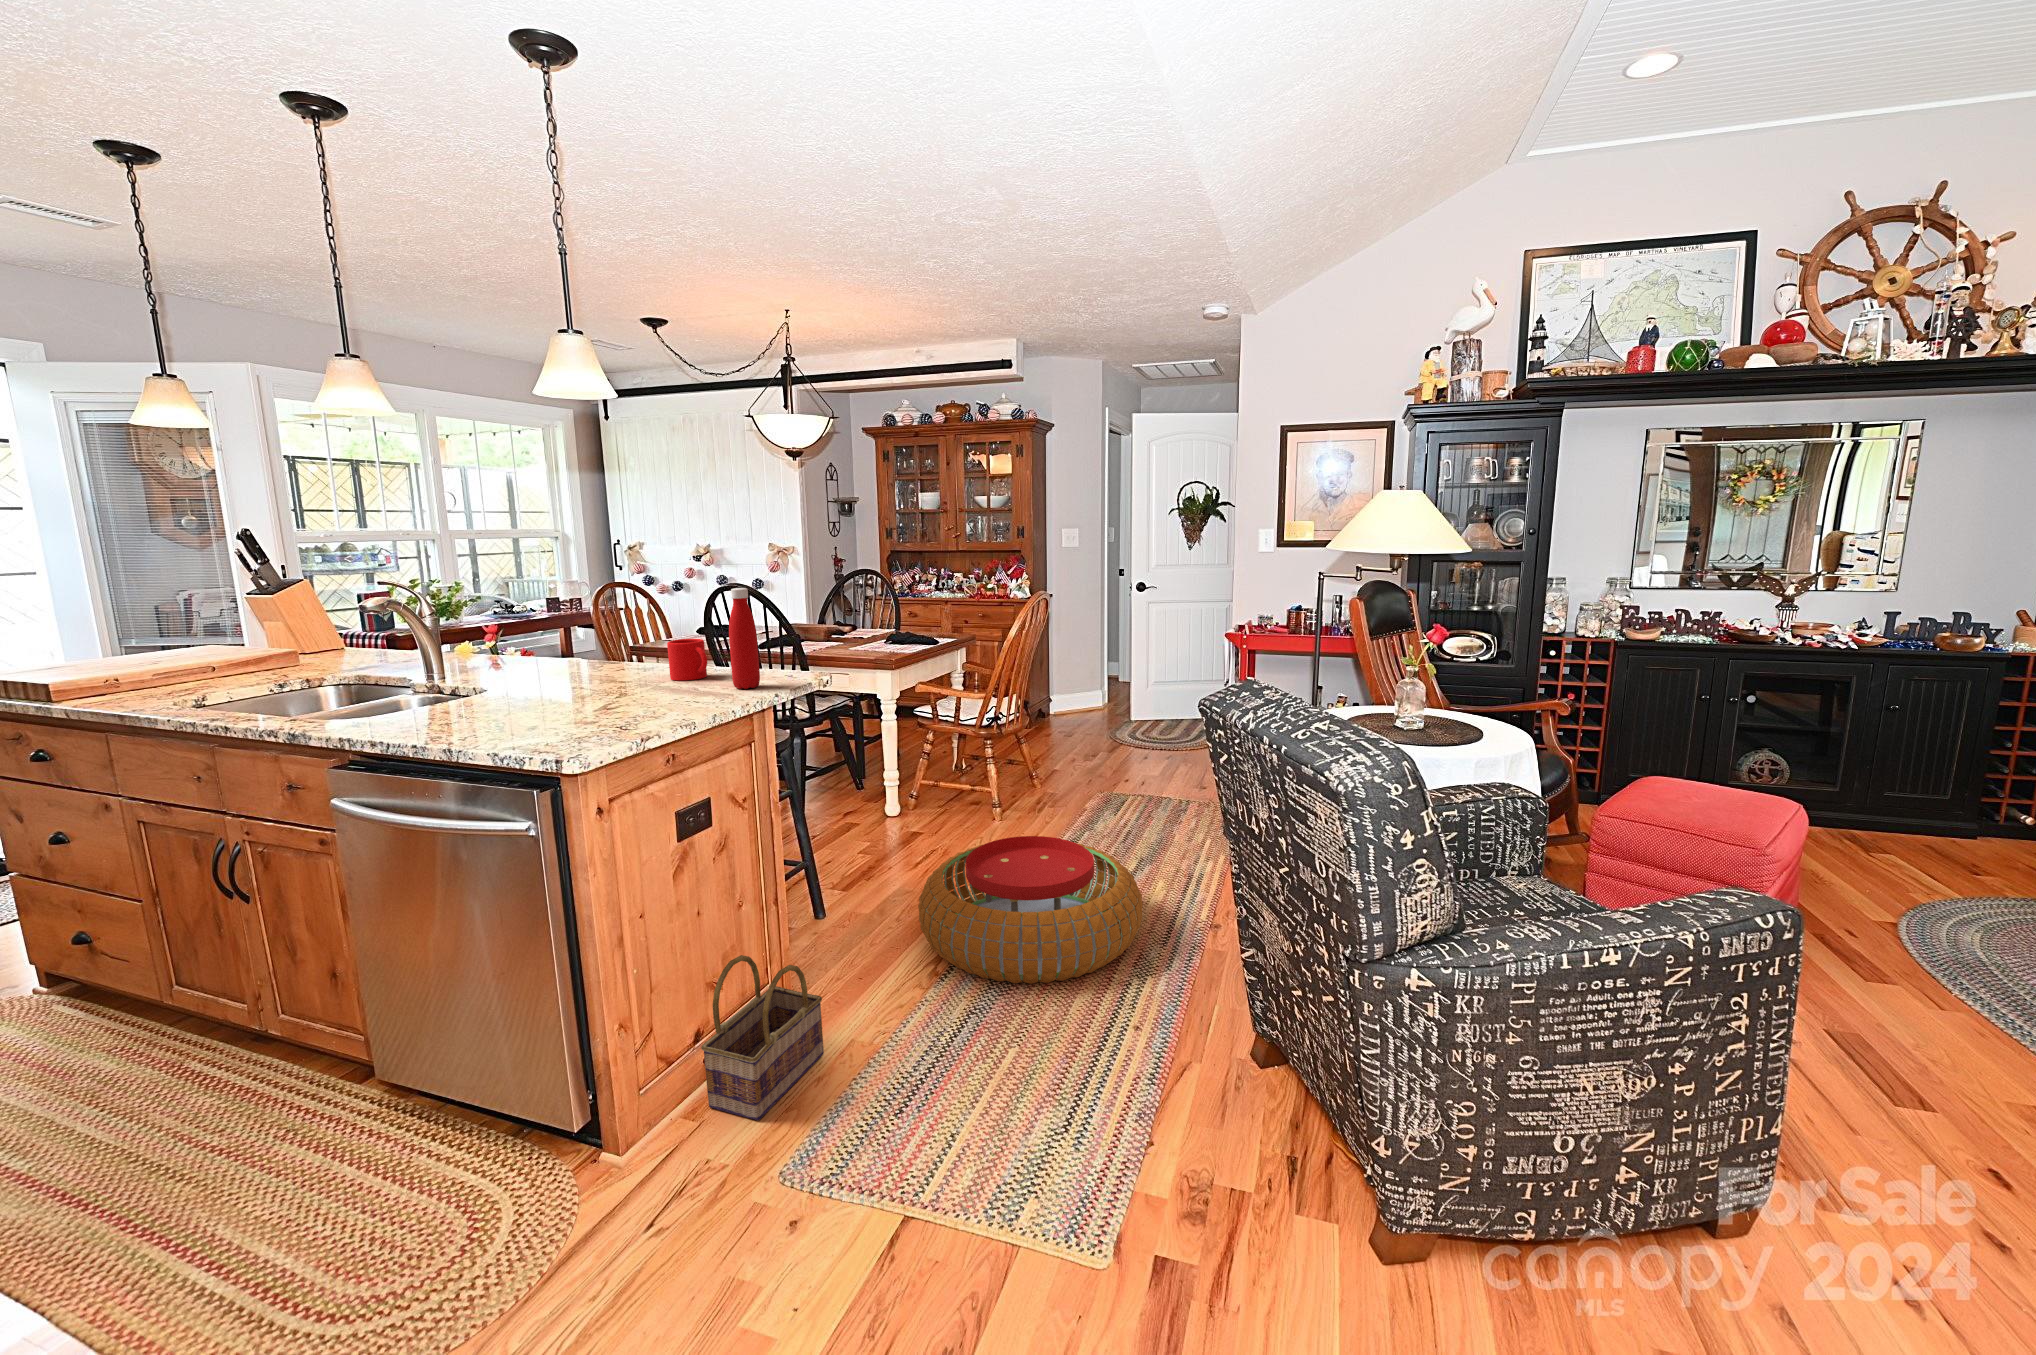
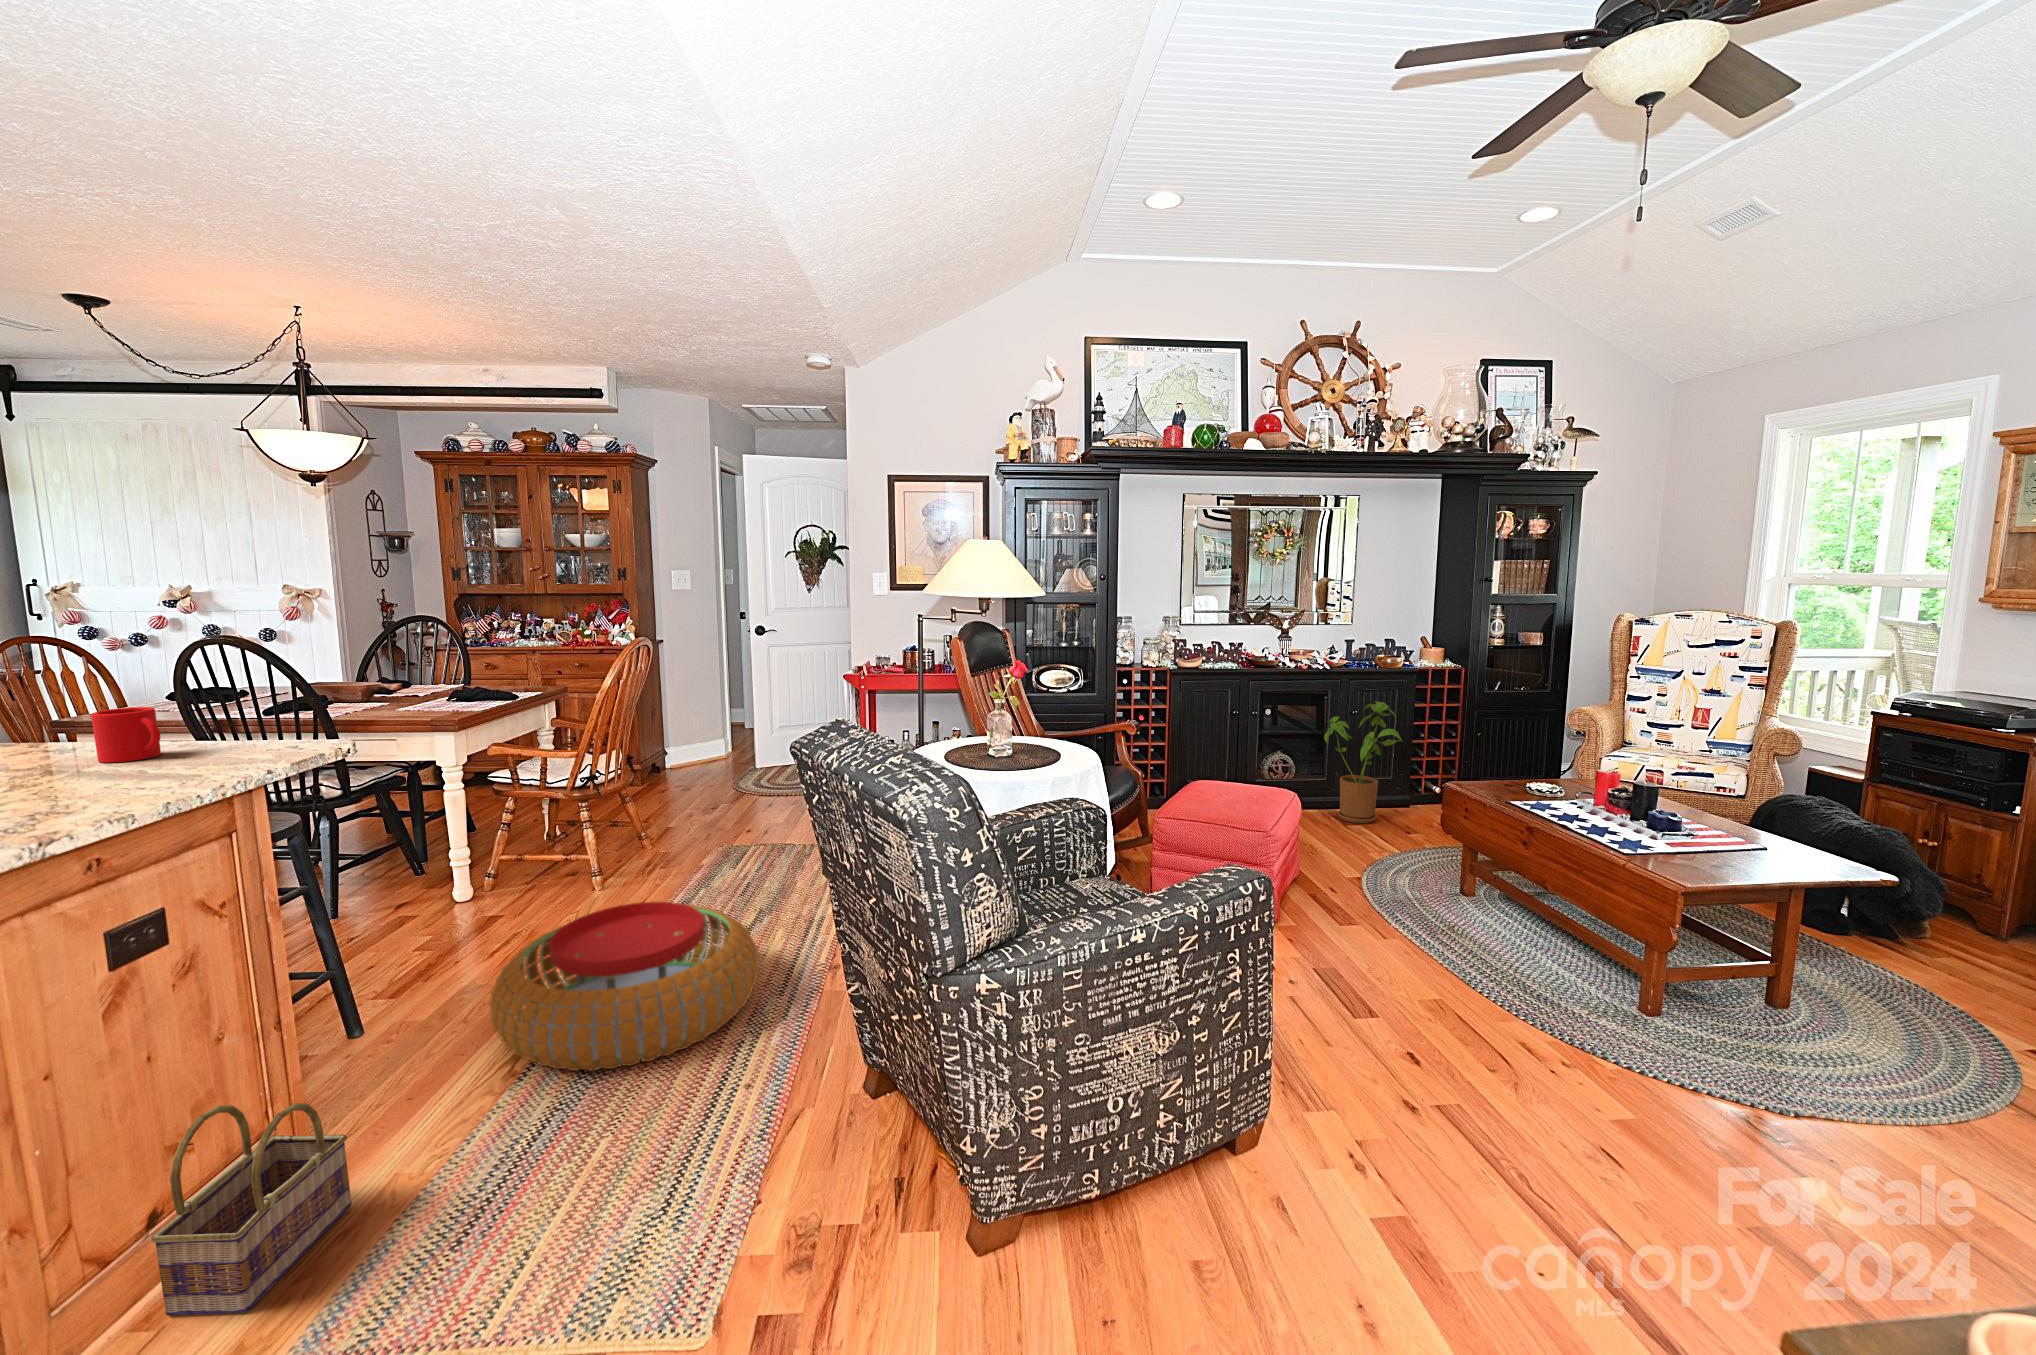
bottle: present [729,588,760,689] -> none [193,641,244,767]
house plant: none [1843,693,1984,852] -> present [1324,701,1403,823]

